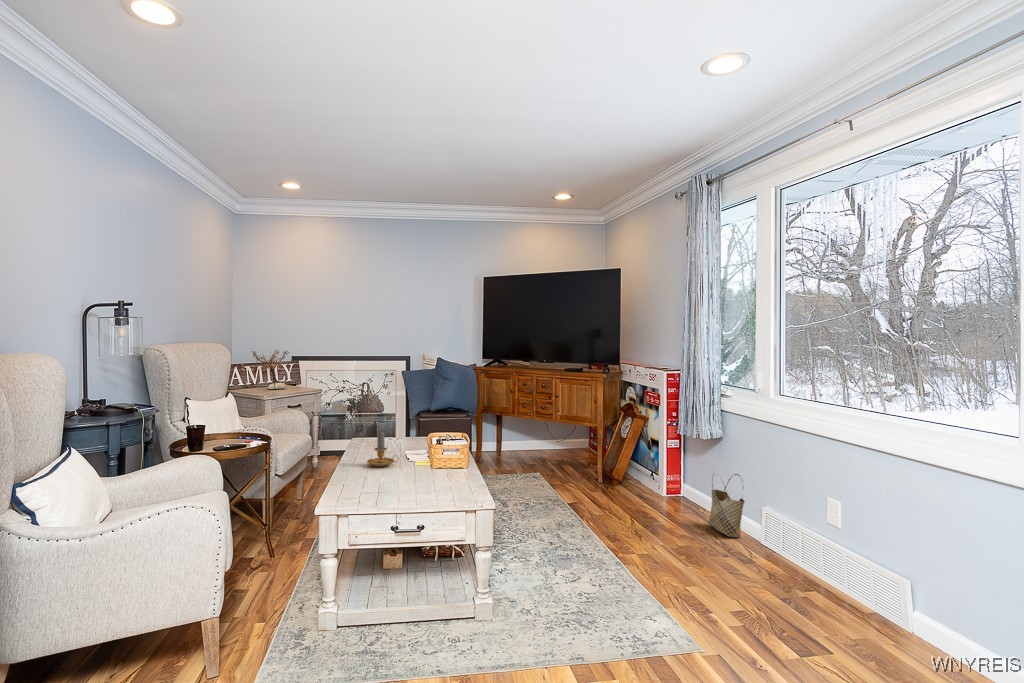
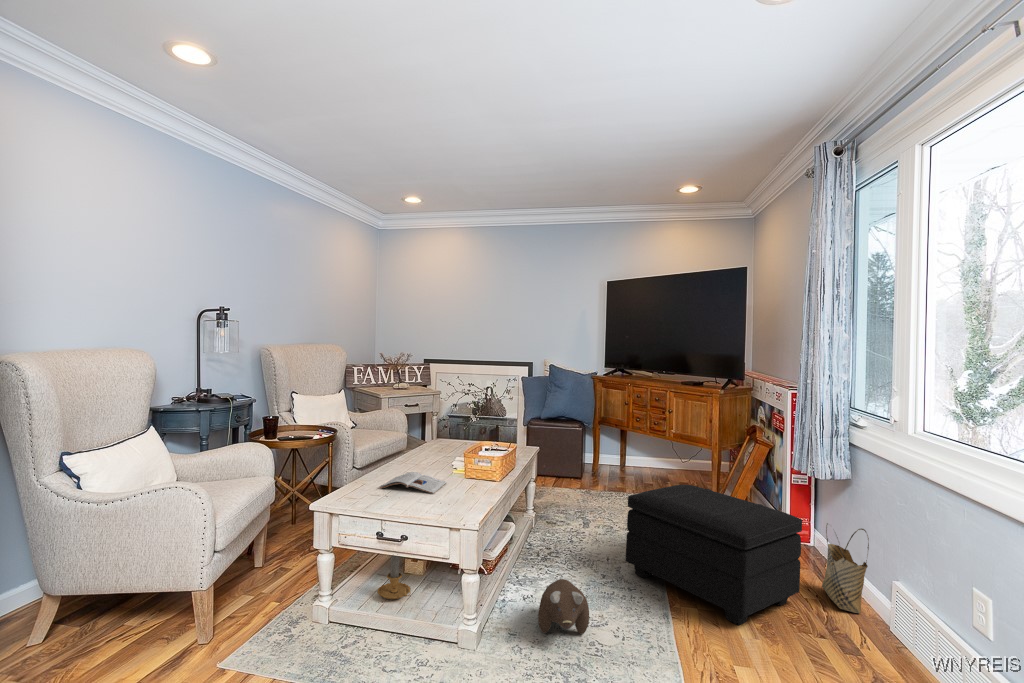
candle: present [367,432,398,467] -> present [377,556,411,599]
footstool: none [565,456,701,560] -> present [626,485,802,625]
magazine: none [366,469,423,489] -> present [380,472,446,494]
plush toy: none [526,546,574,595] -> present [538,579,589,634]

